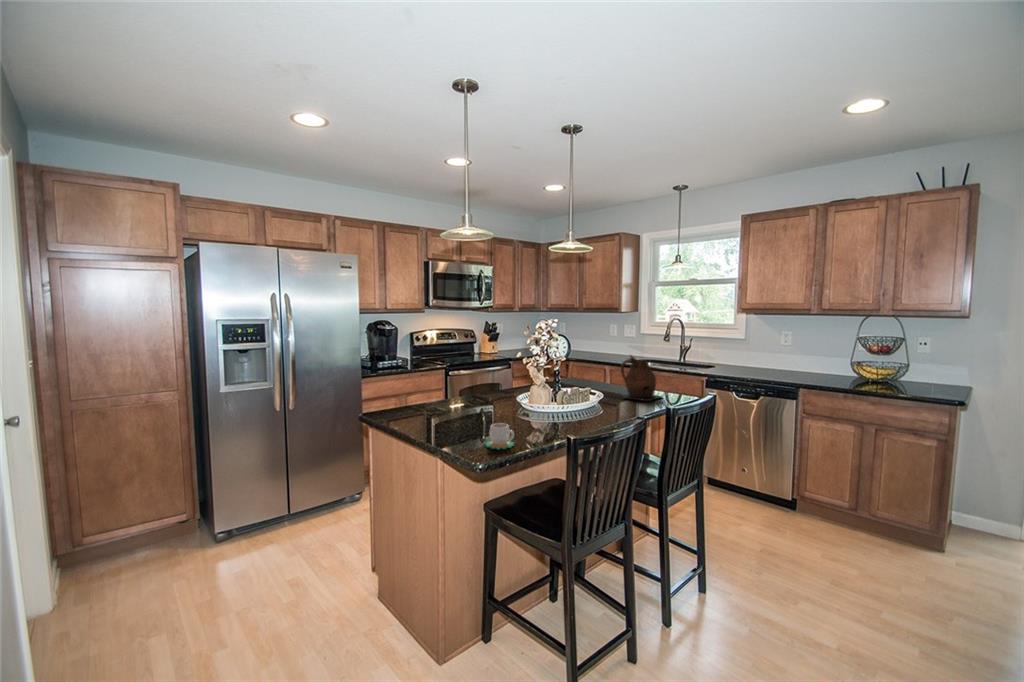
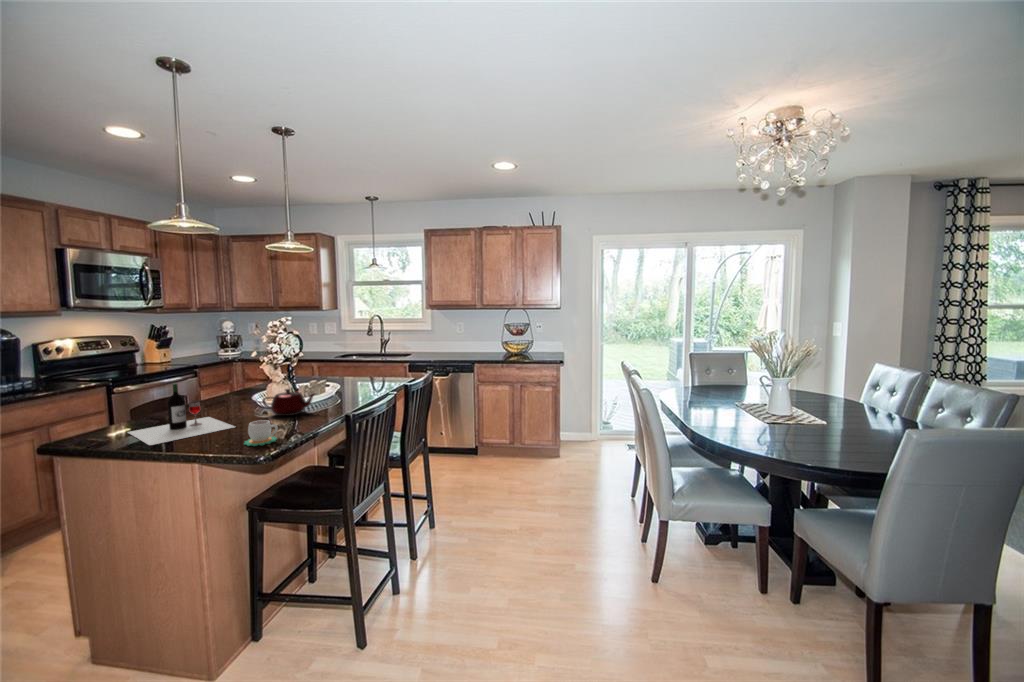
ceramic pitcher: present [621,355,661,401] -> none [348,347,386,387]
wine bottle: none [423,376,494,429] -> present [128,383,235,445]
teapot: none [522,393,570,422] -> present [262,389,315,416]

